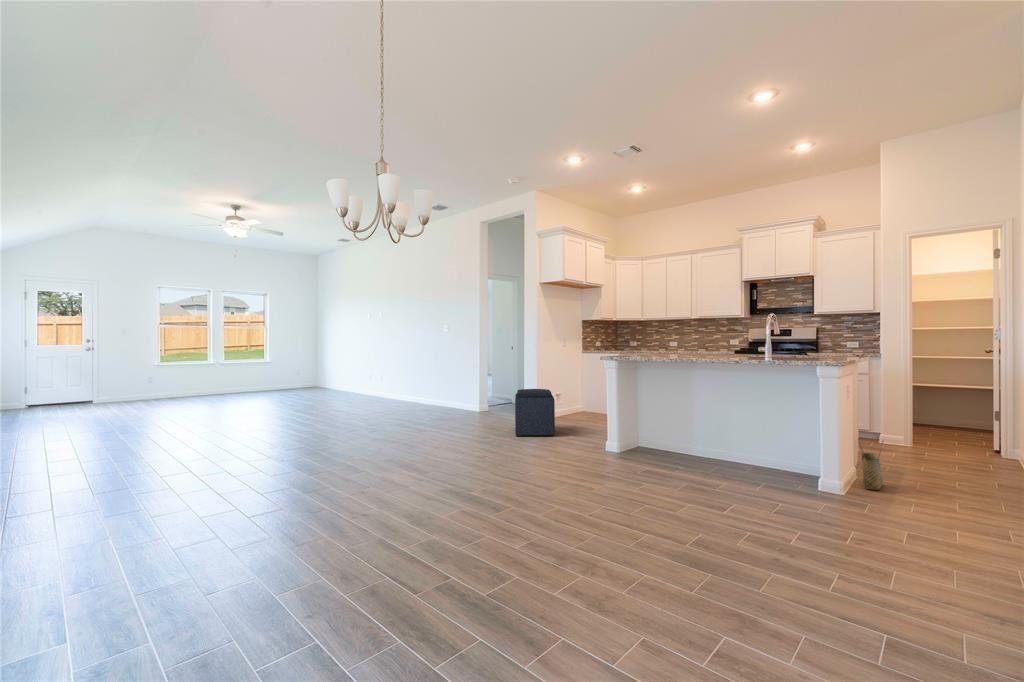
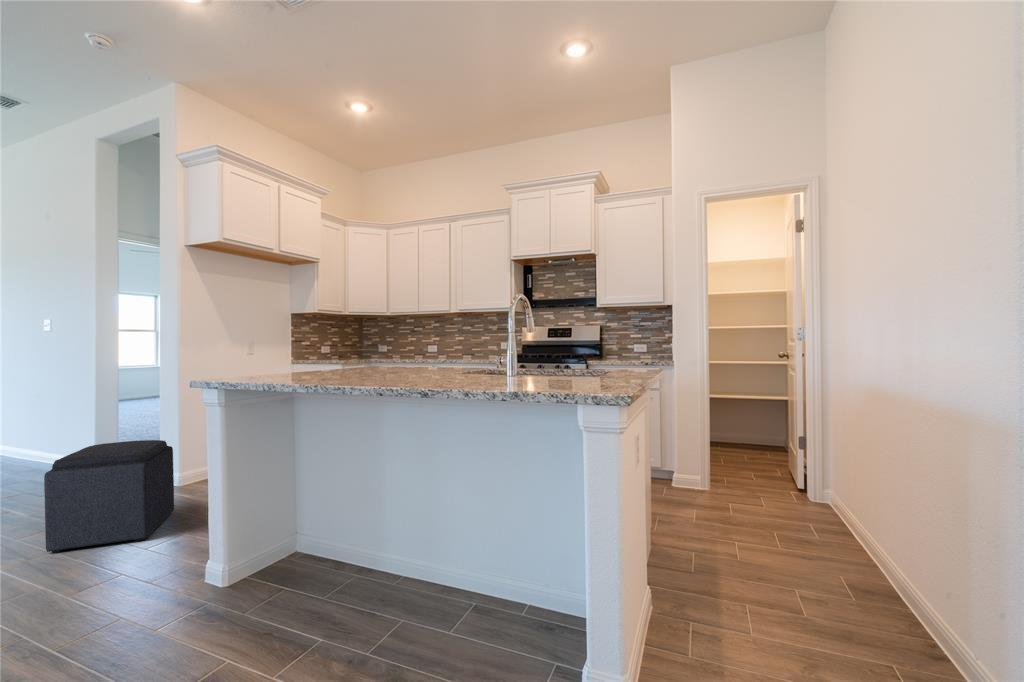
woven basket: present [860,441,883,490] -> none [657,540,701,655]

